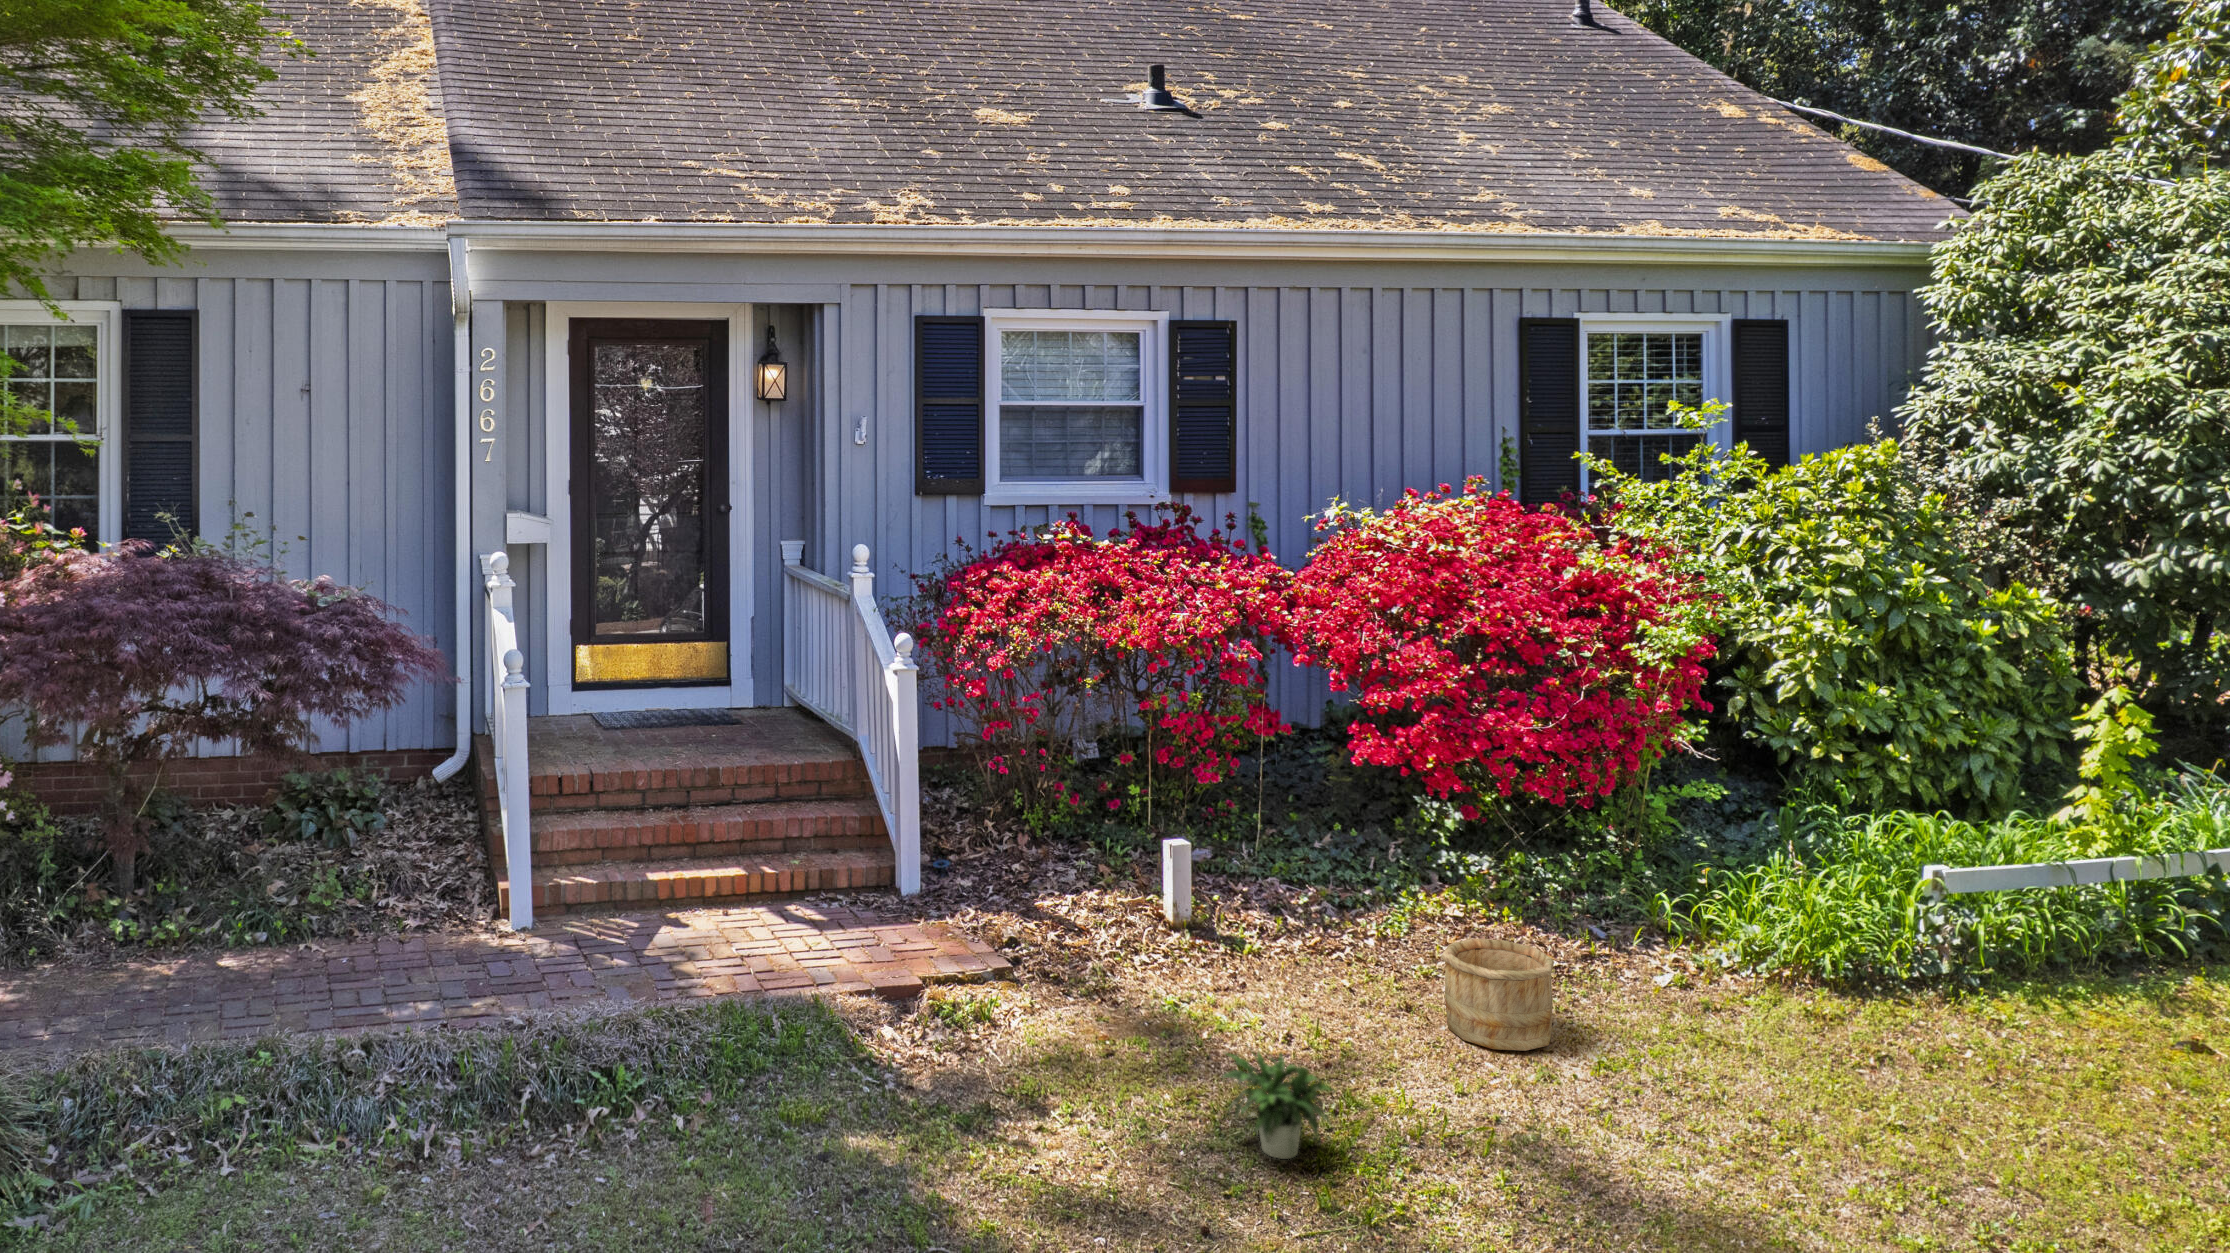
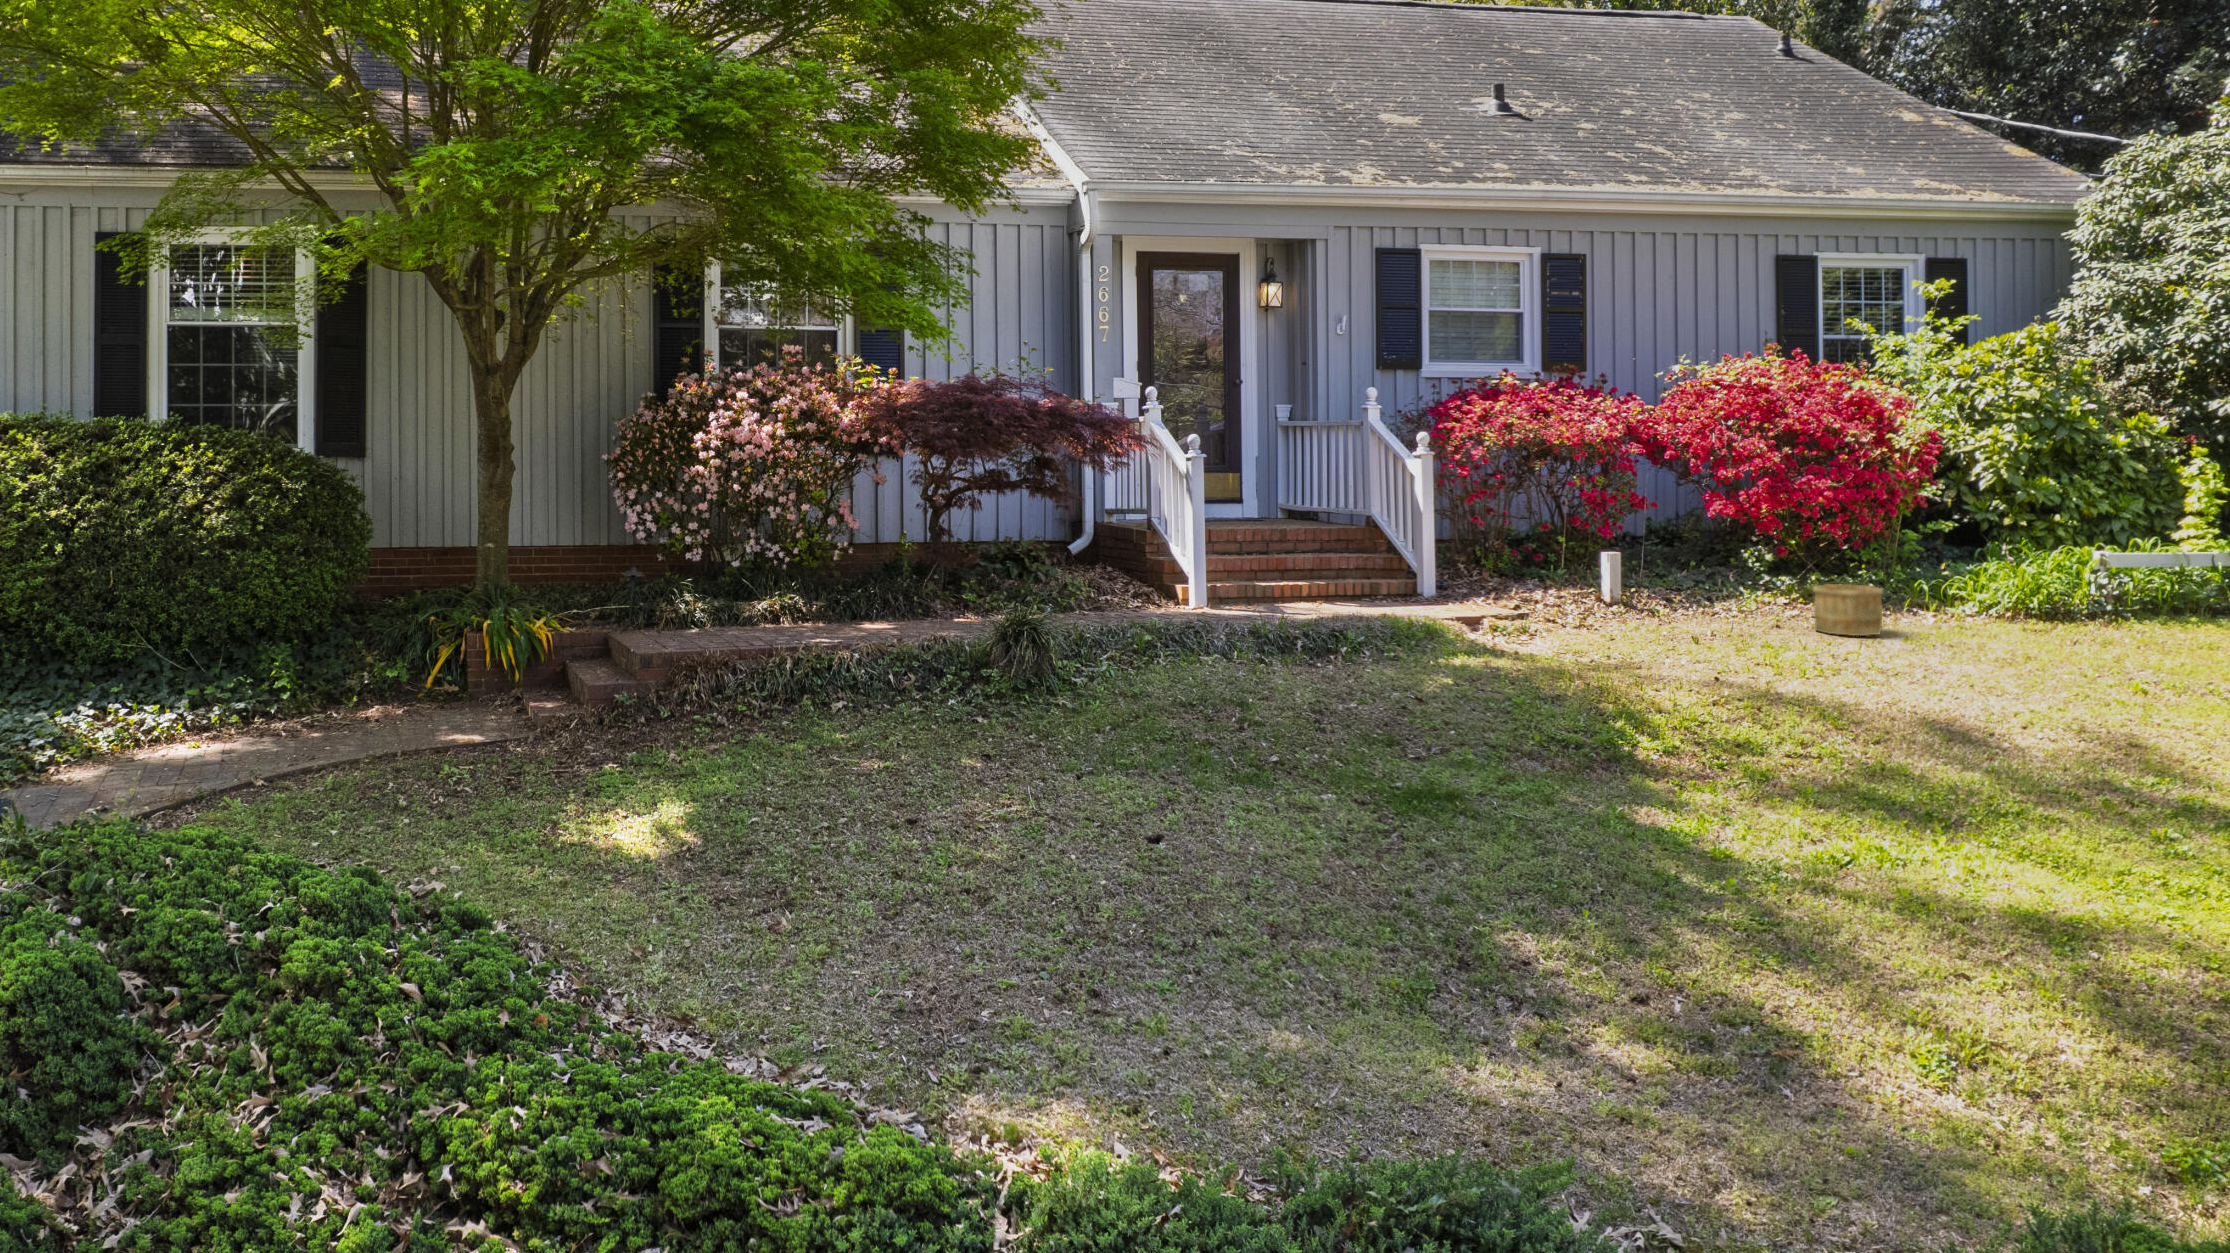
potted plant: present [1224,1052,1332,1159] -> none [1699,607,1791,661]

